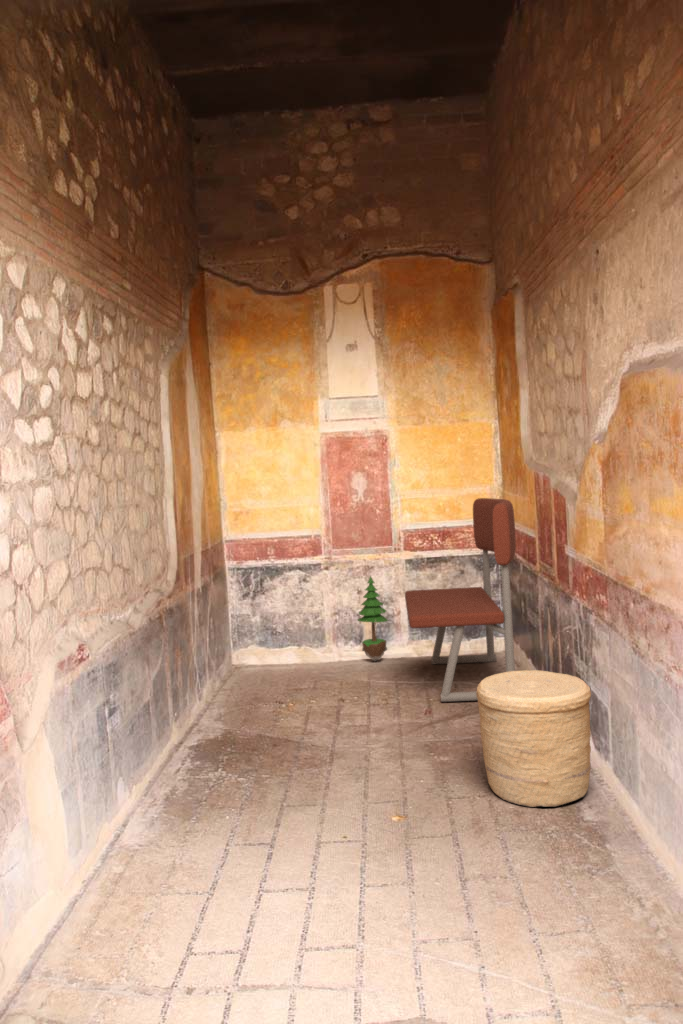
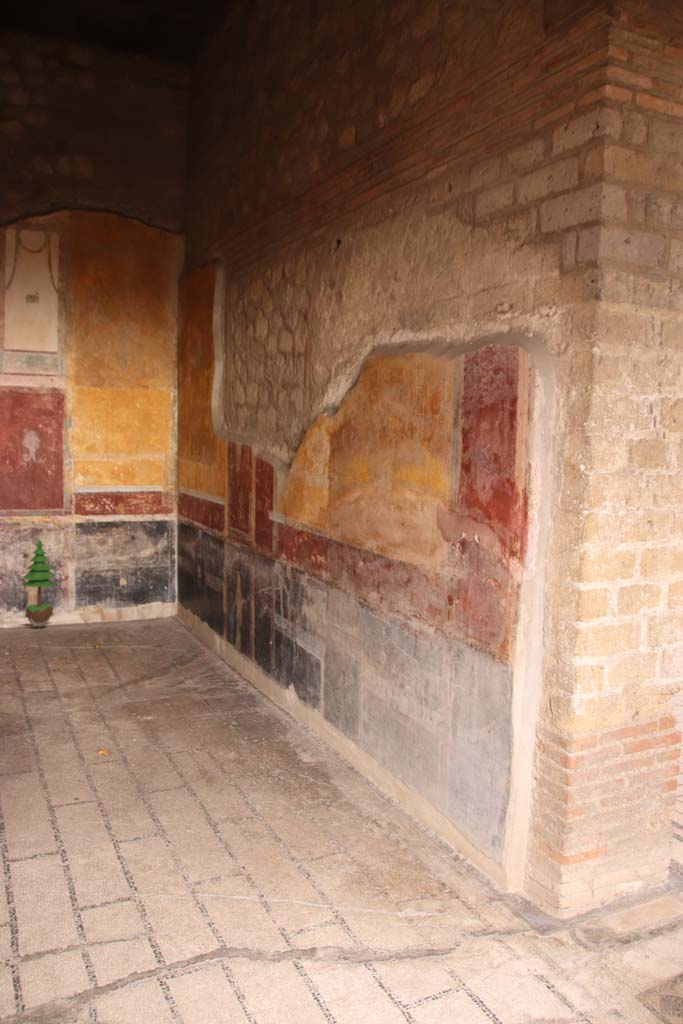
bench: present [405,498,516,702] -> none [78,467,206,664]
woven basket: present [476,670,591,807] -> none [200,627,307,756]

